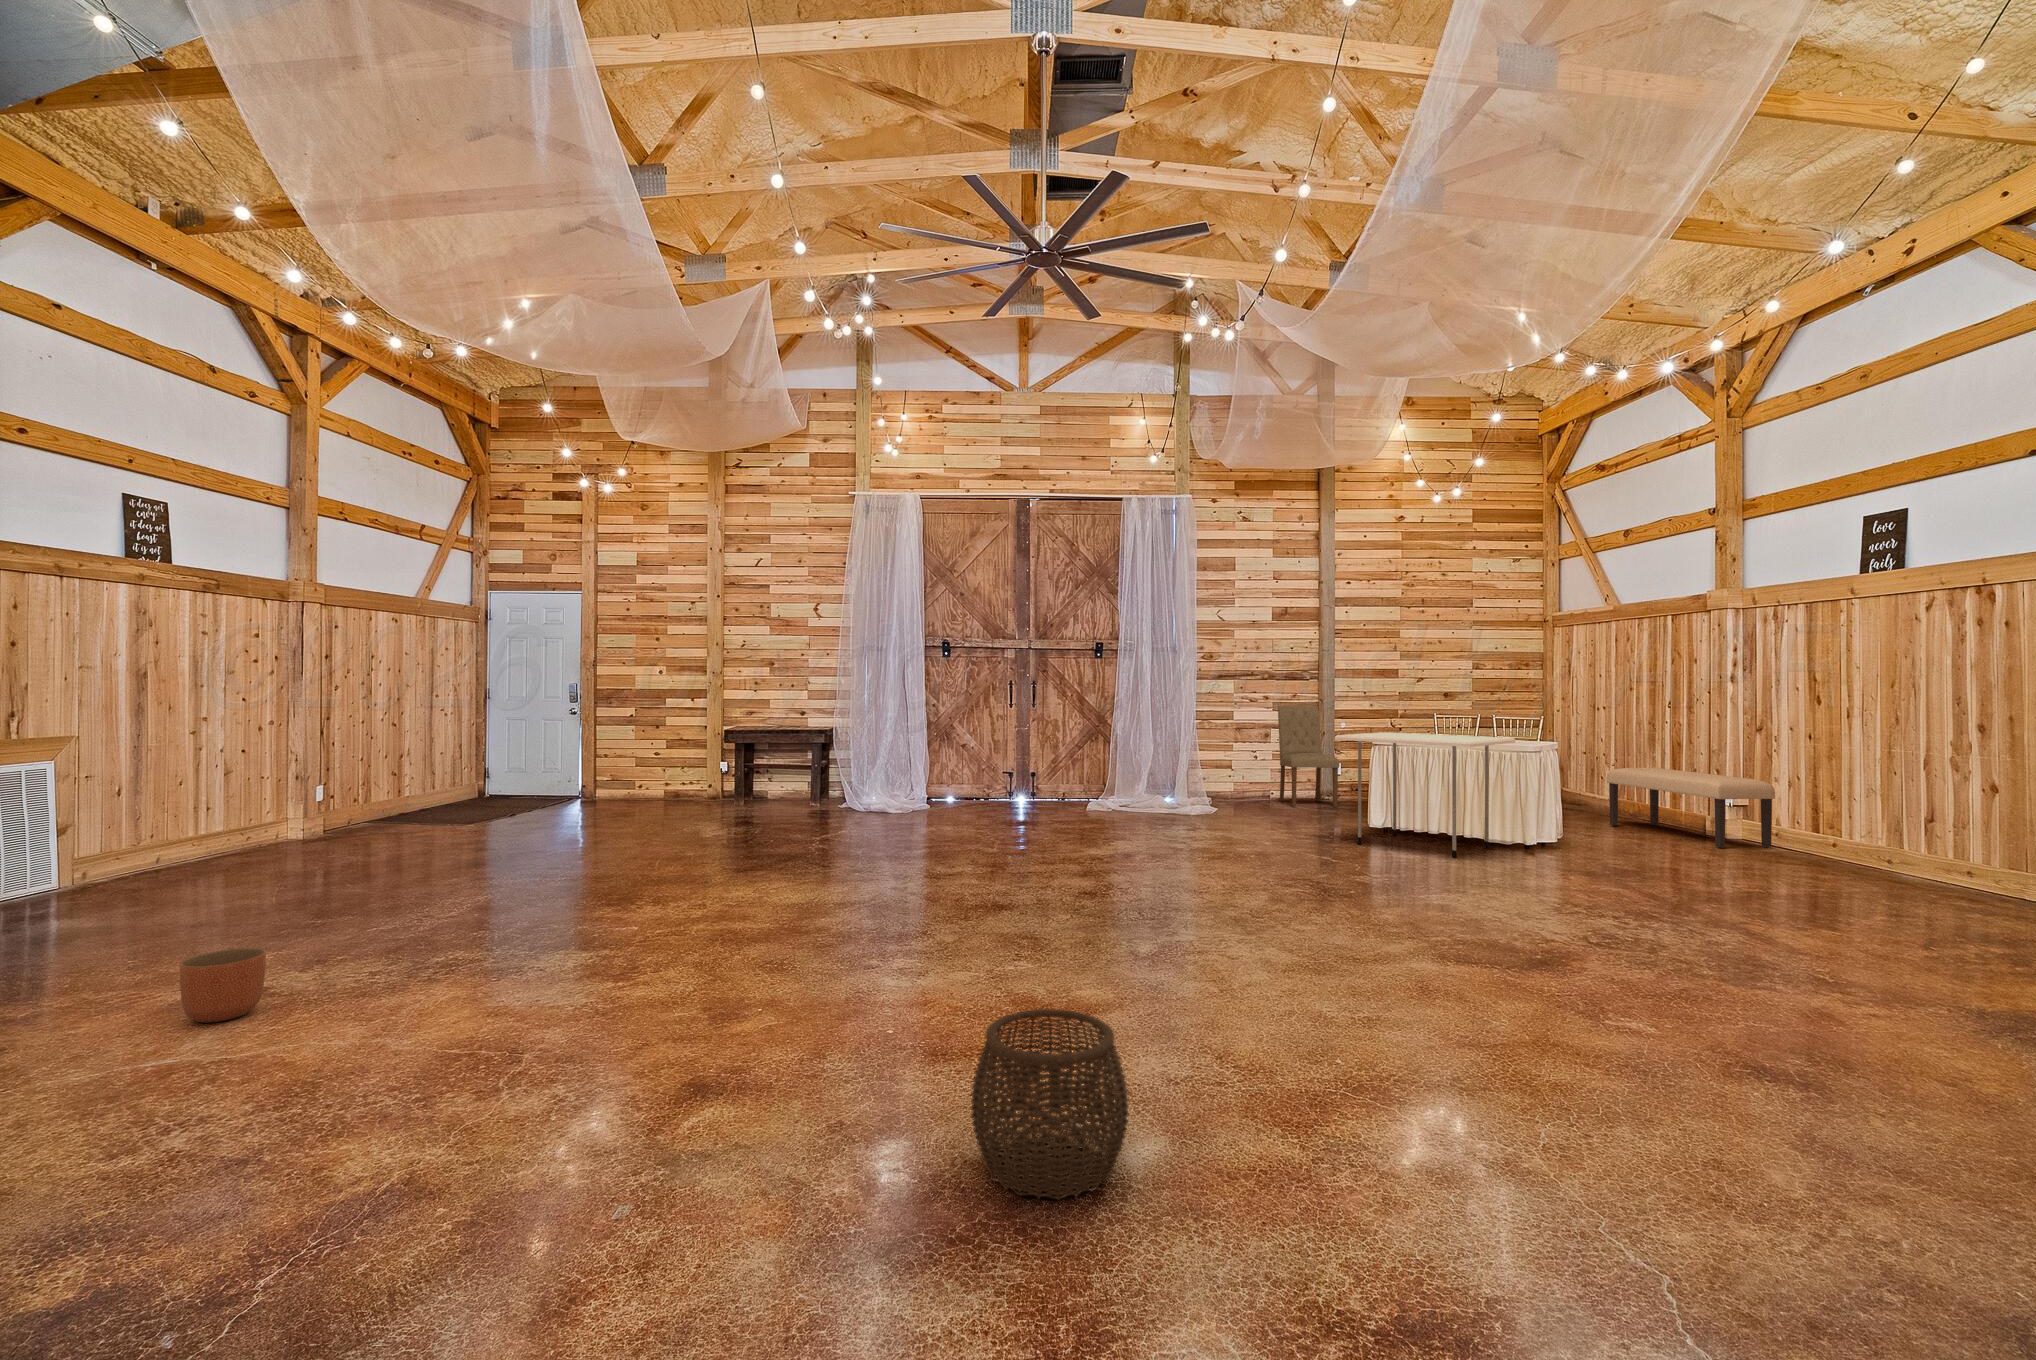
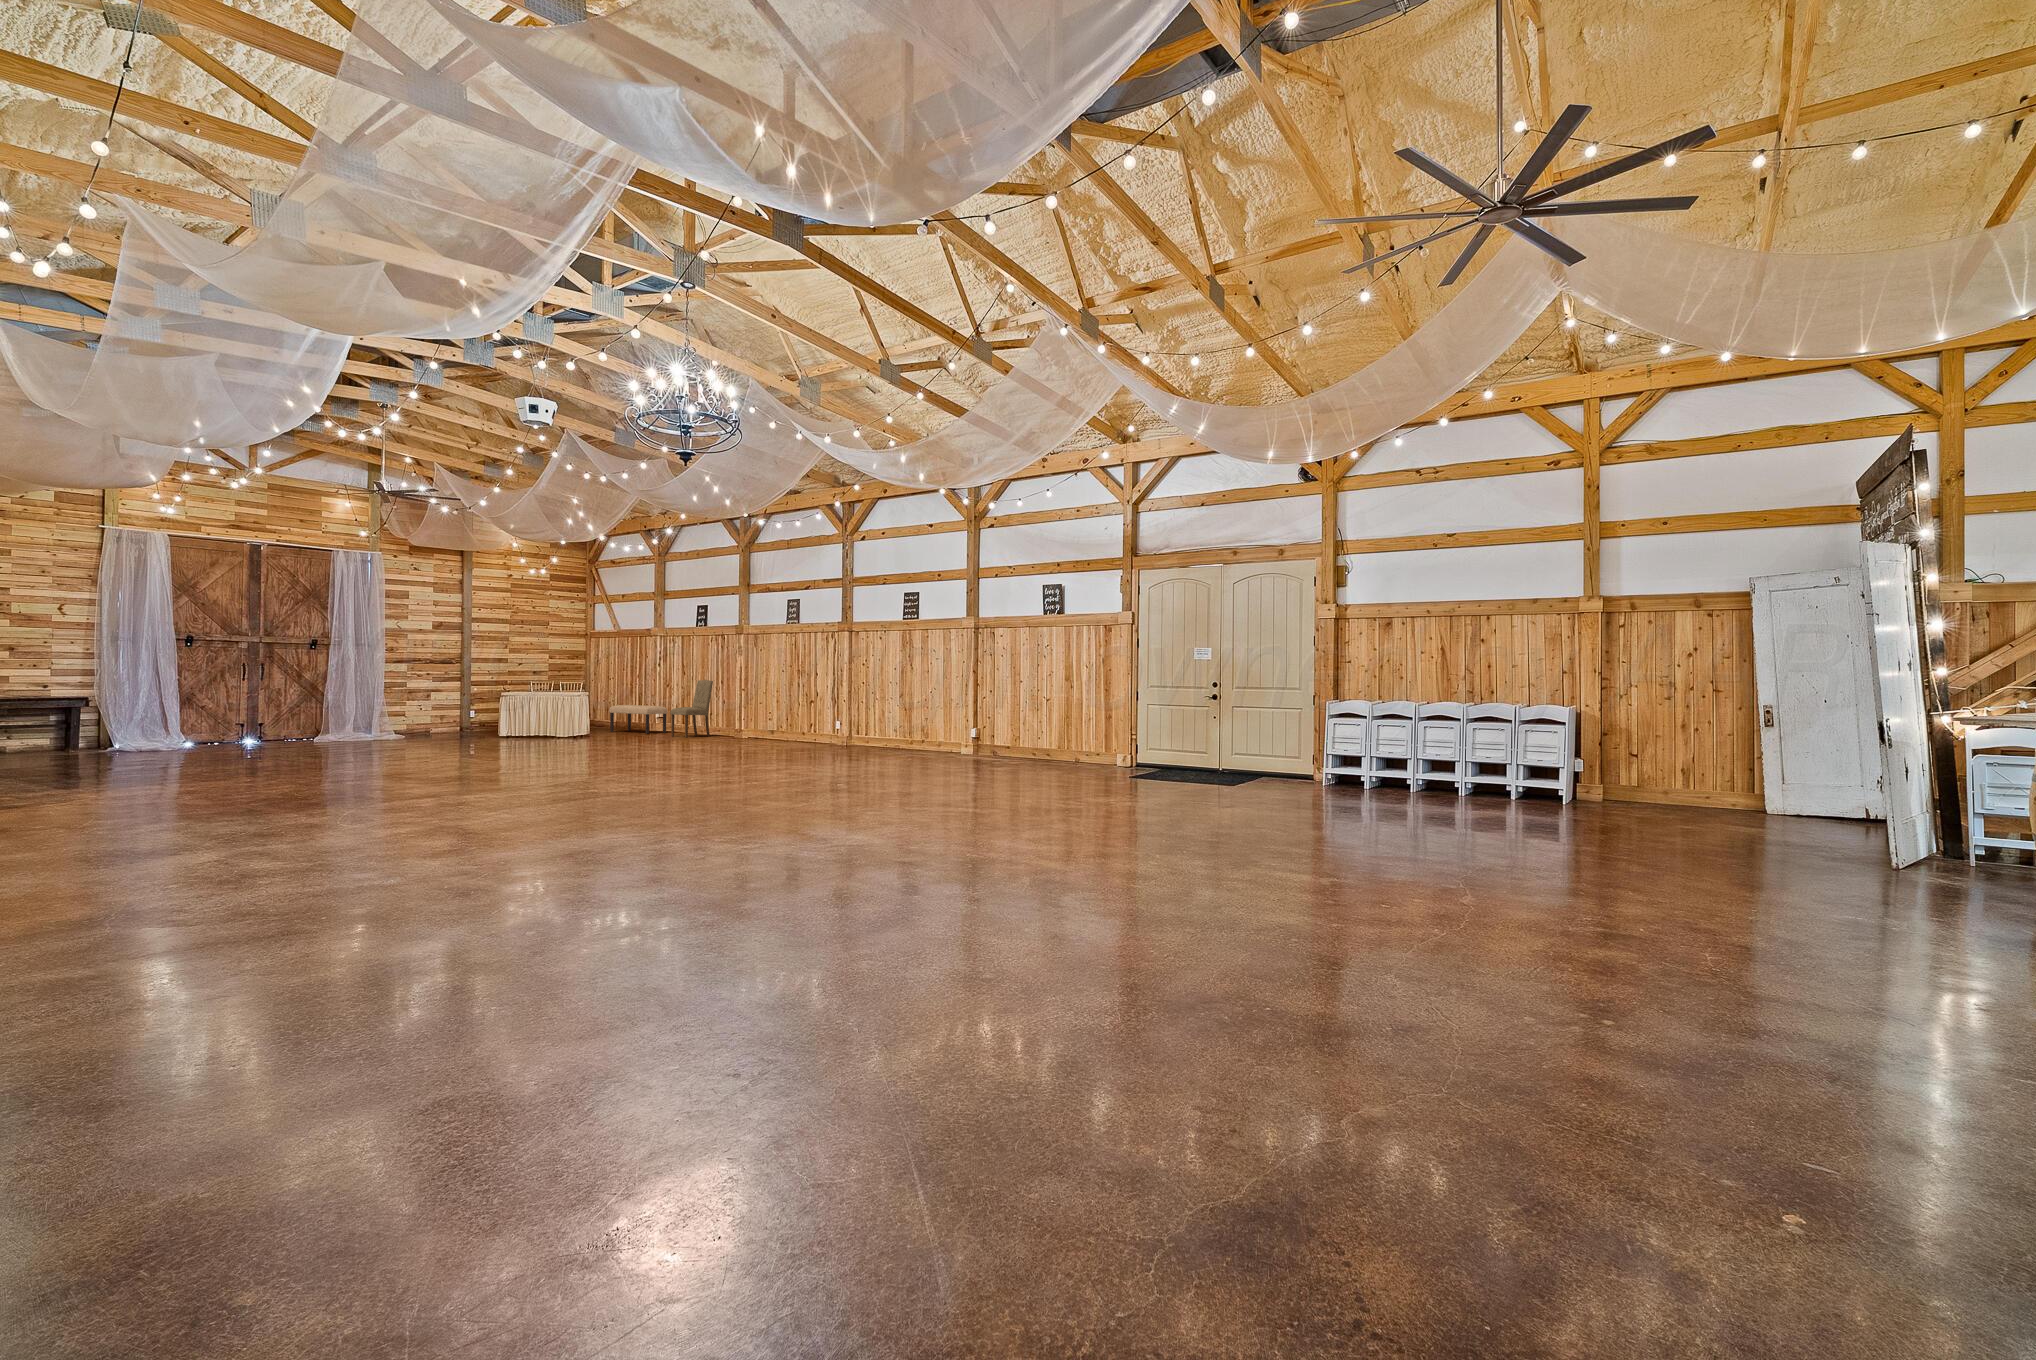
dining chair: present [1278,705,1340,807] -> present [670,680,713,738]
dining table: present [1335,732,1515,858] -> none [483,690,566,741]
planter: present [179,948,266,1023] -> none [63,765,96,789]
woven basket: present [971,1009,1129,1200] -> none [432,741,472,772]

